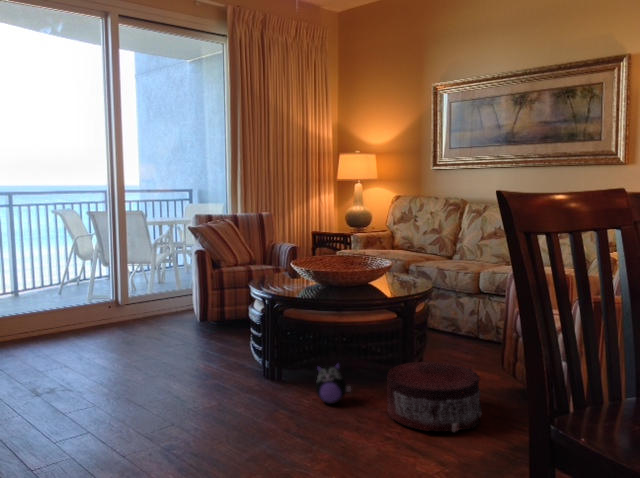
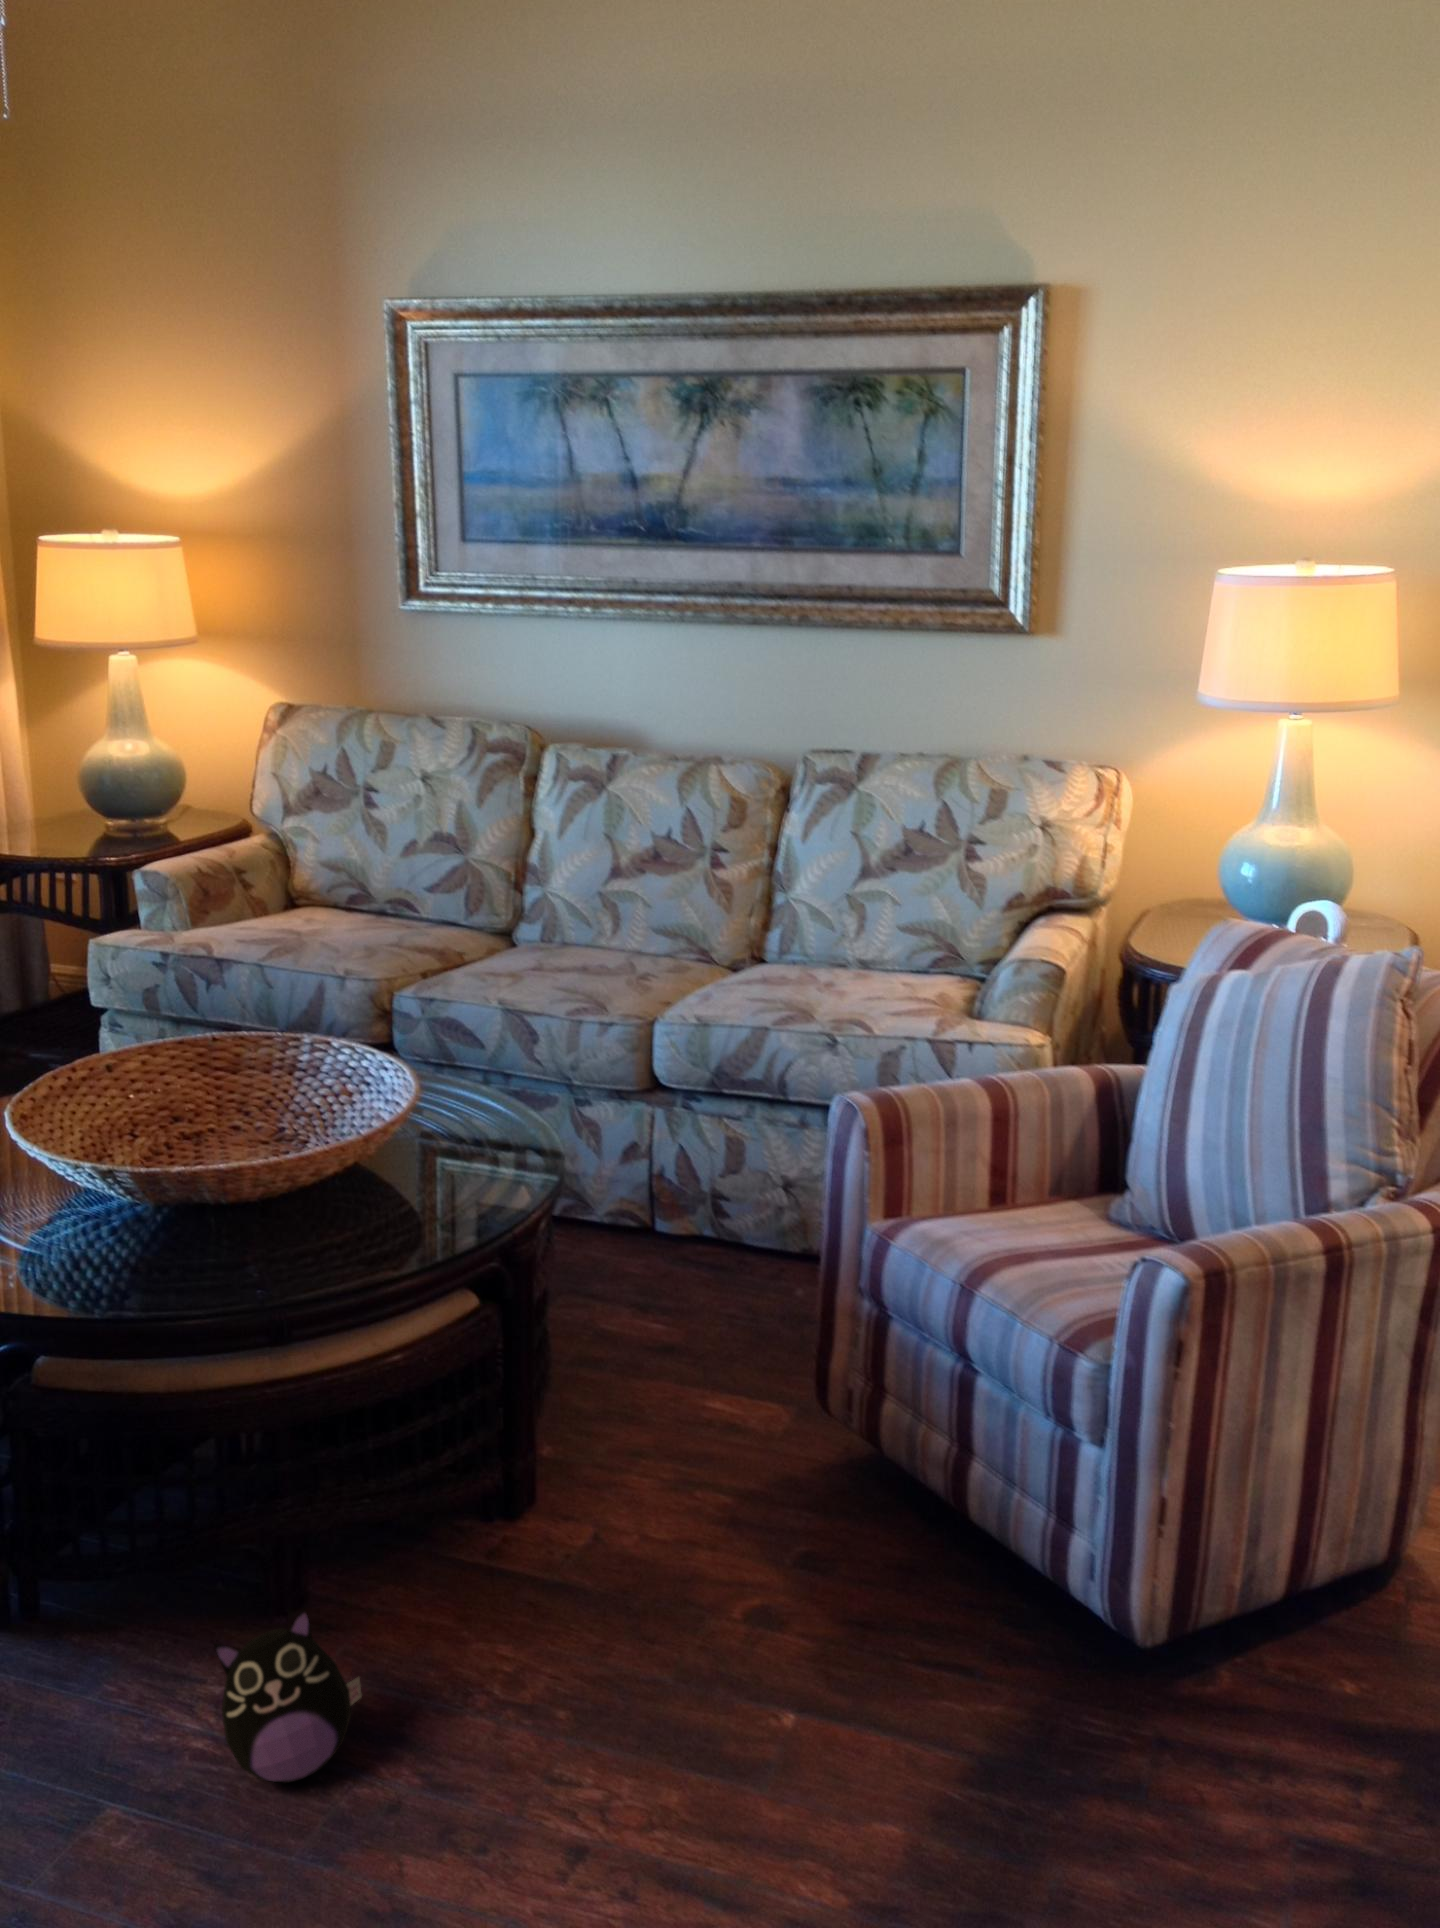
pouf: present [387,361,482,432] -> none [508,1493,854,1840]

